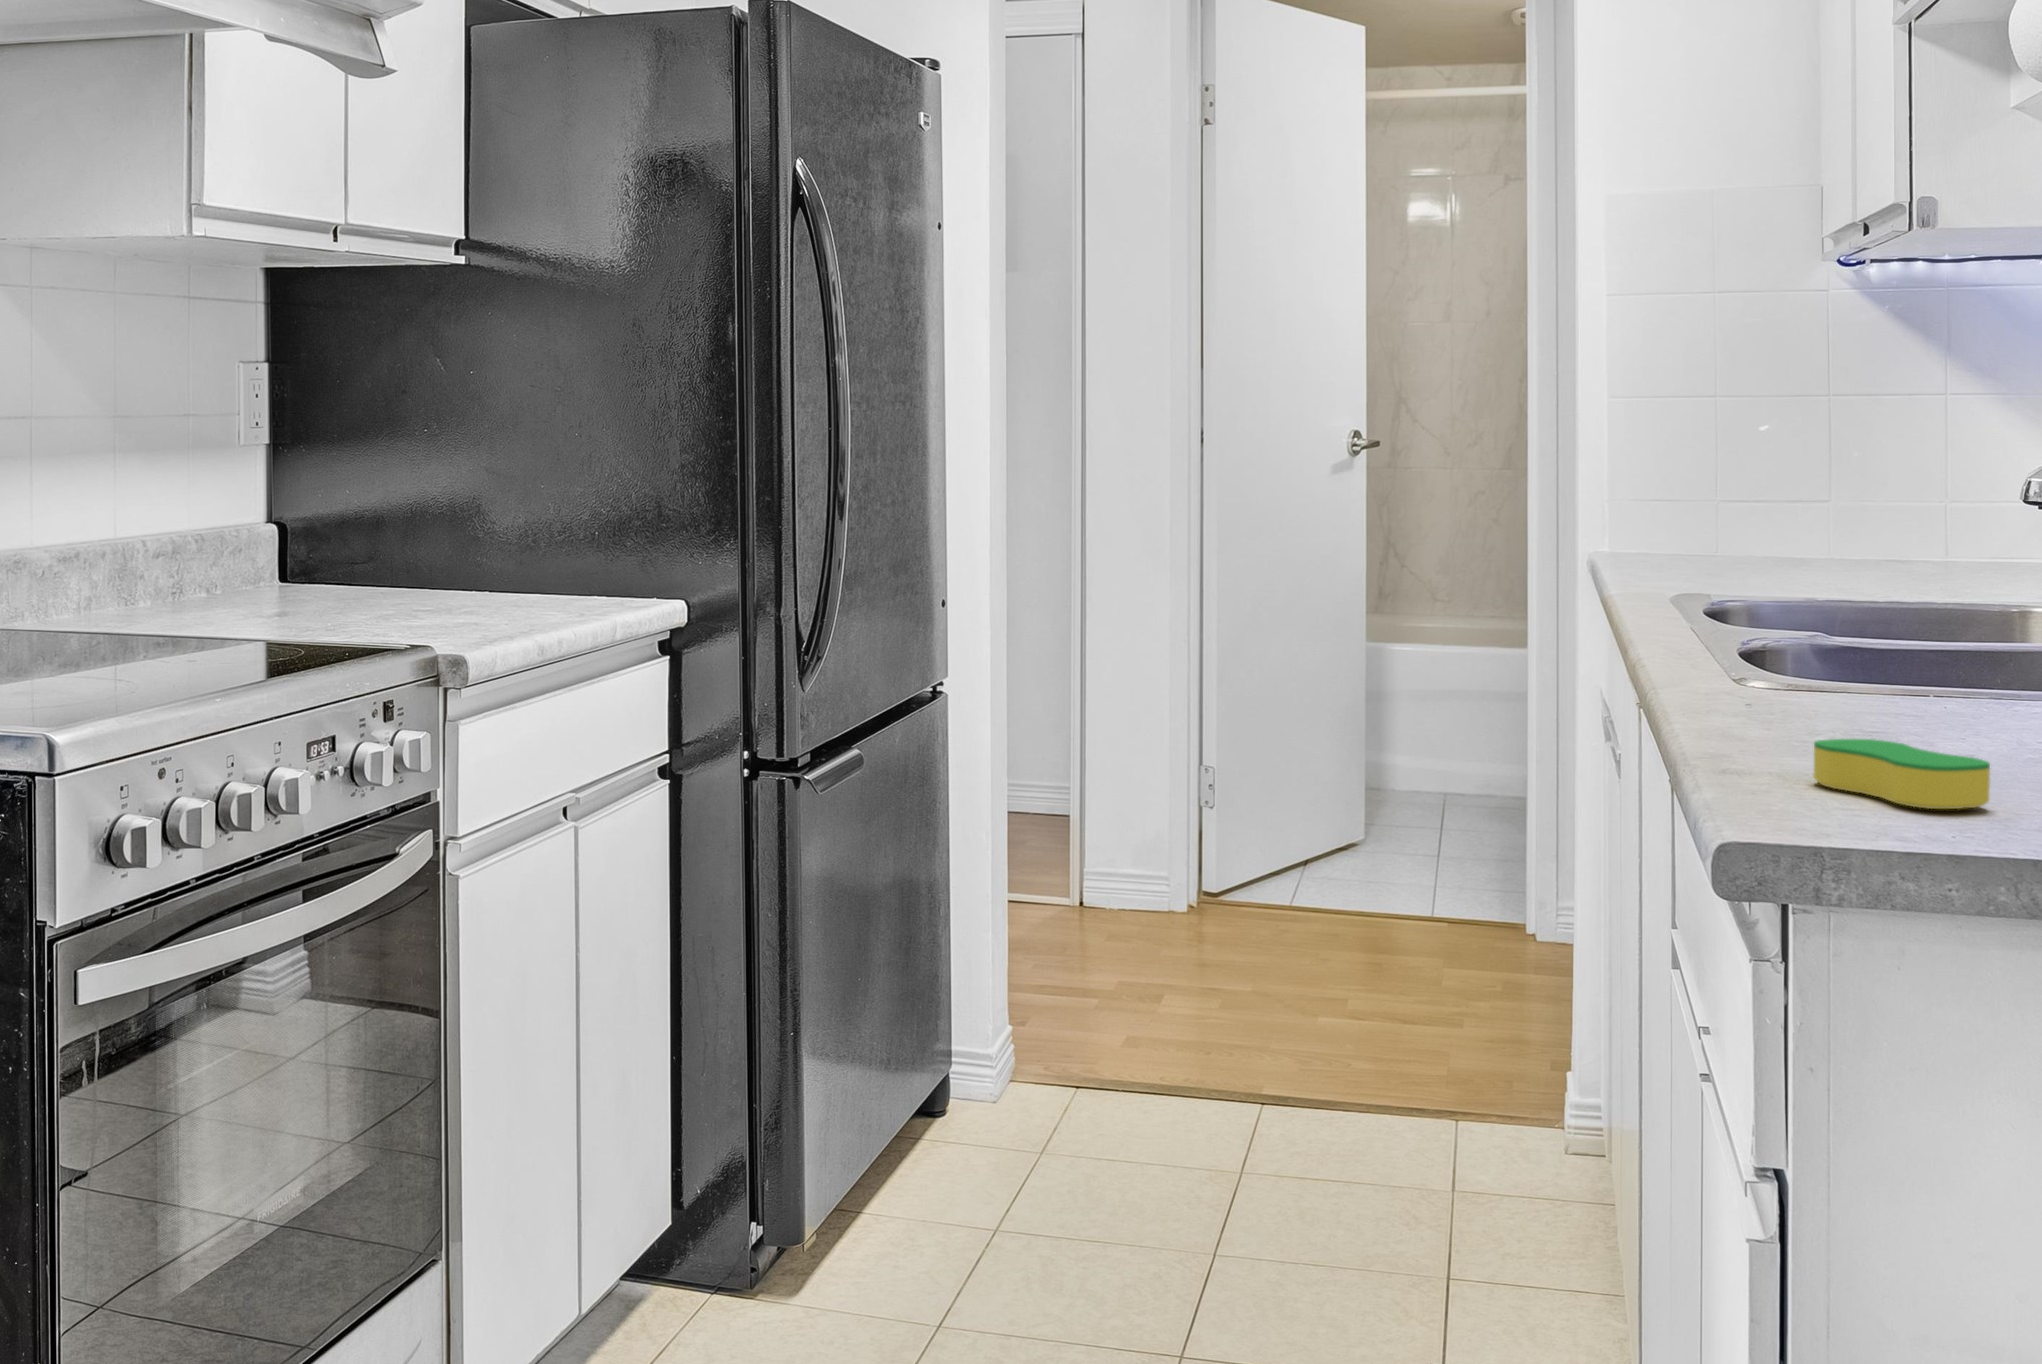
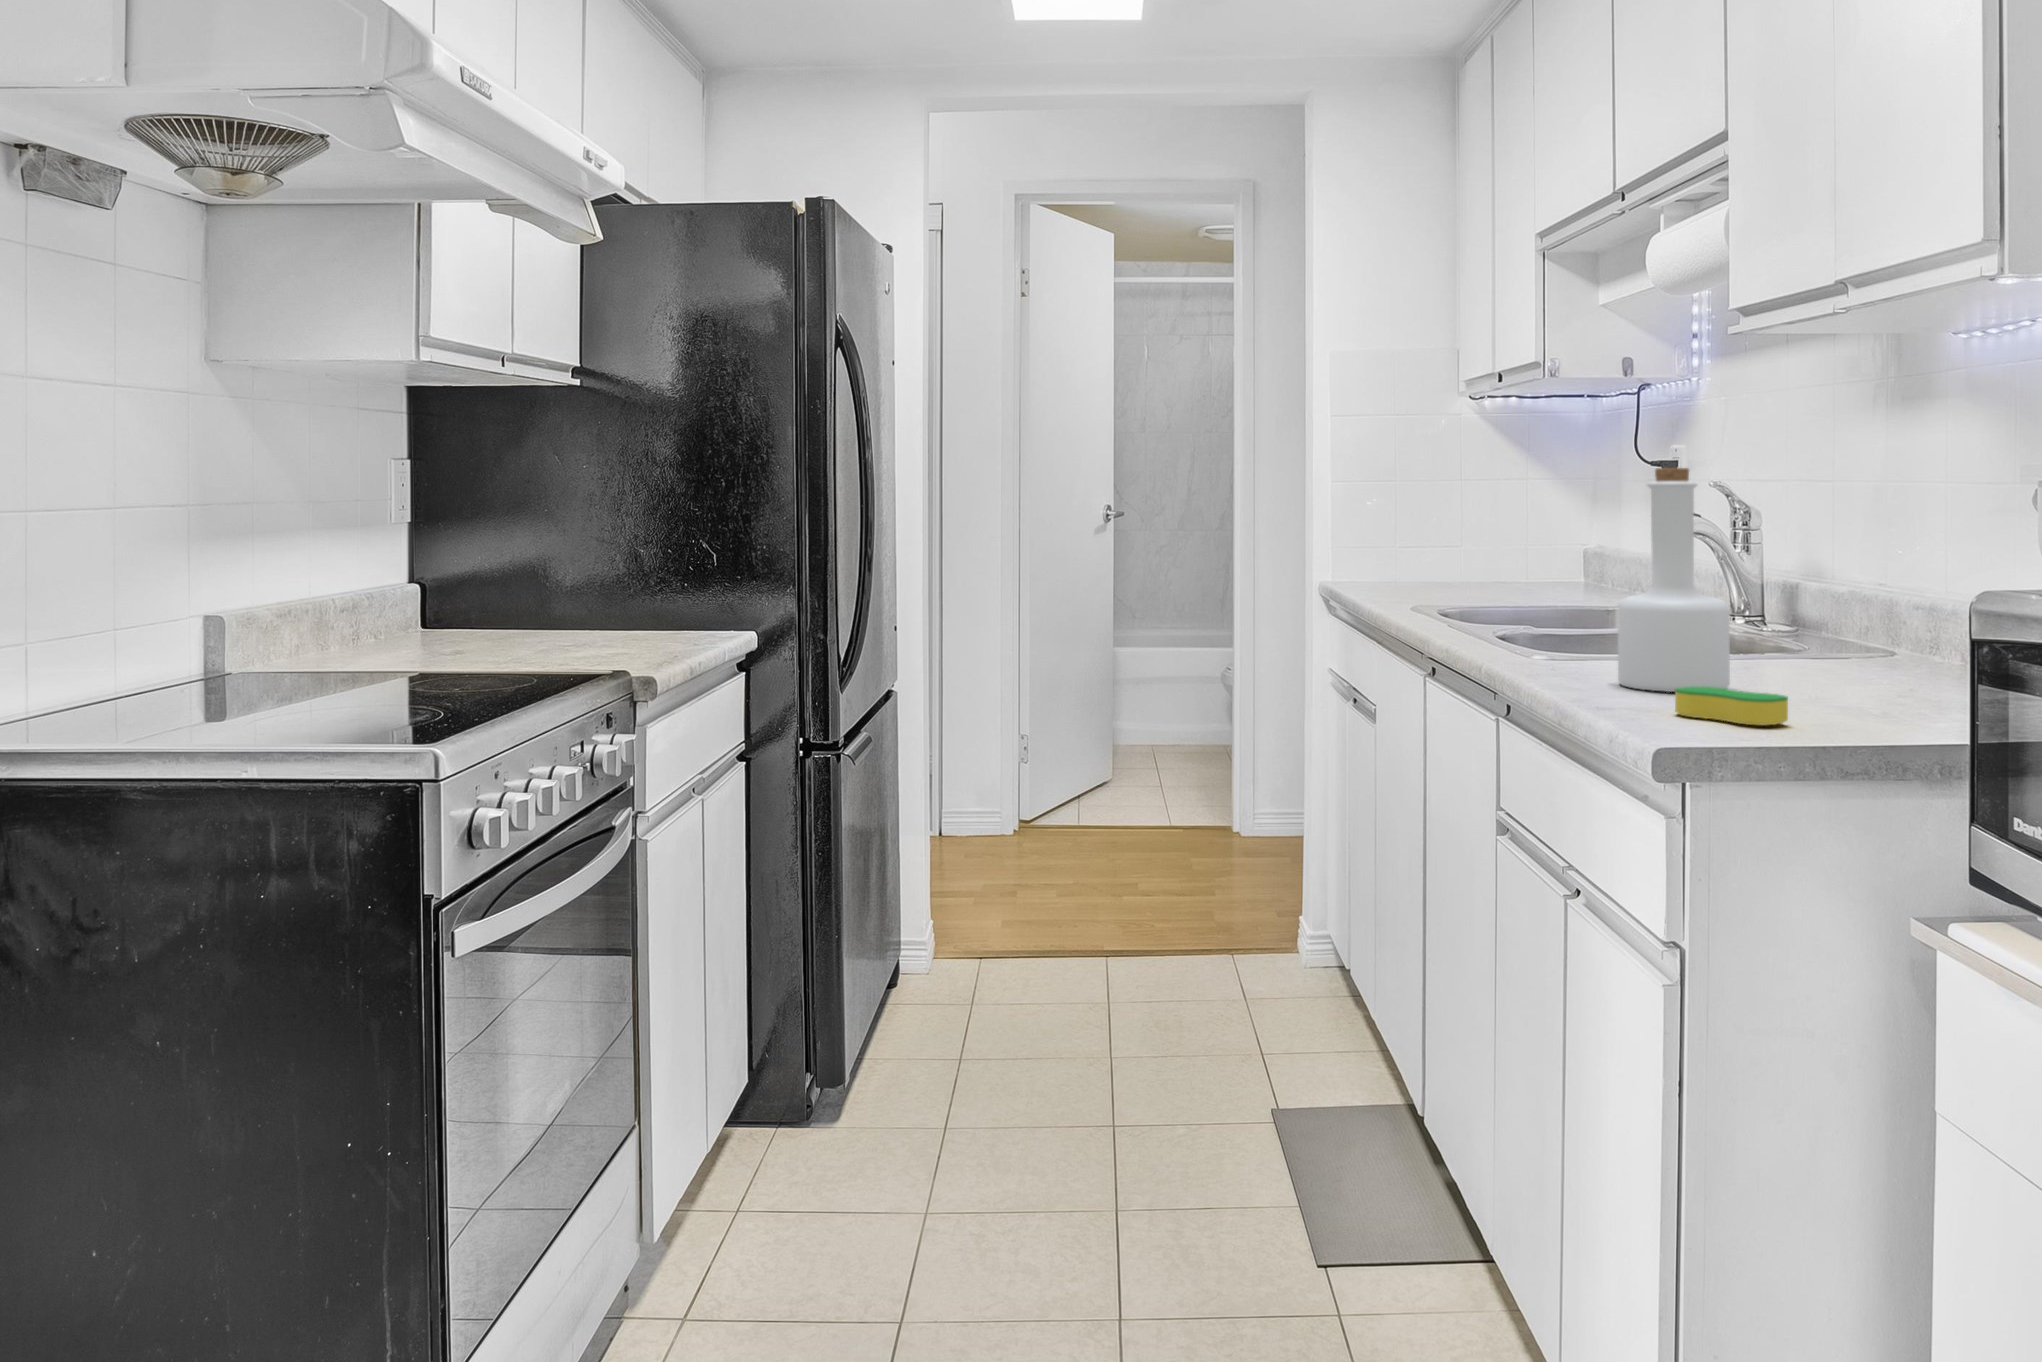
bottle: none [1807,380,1999,748] -> present [1618,468,1730,692]

